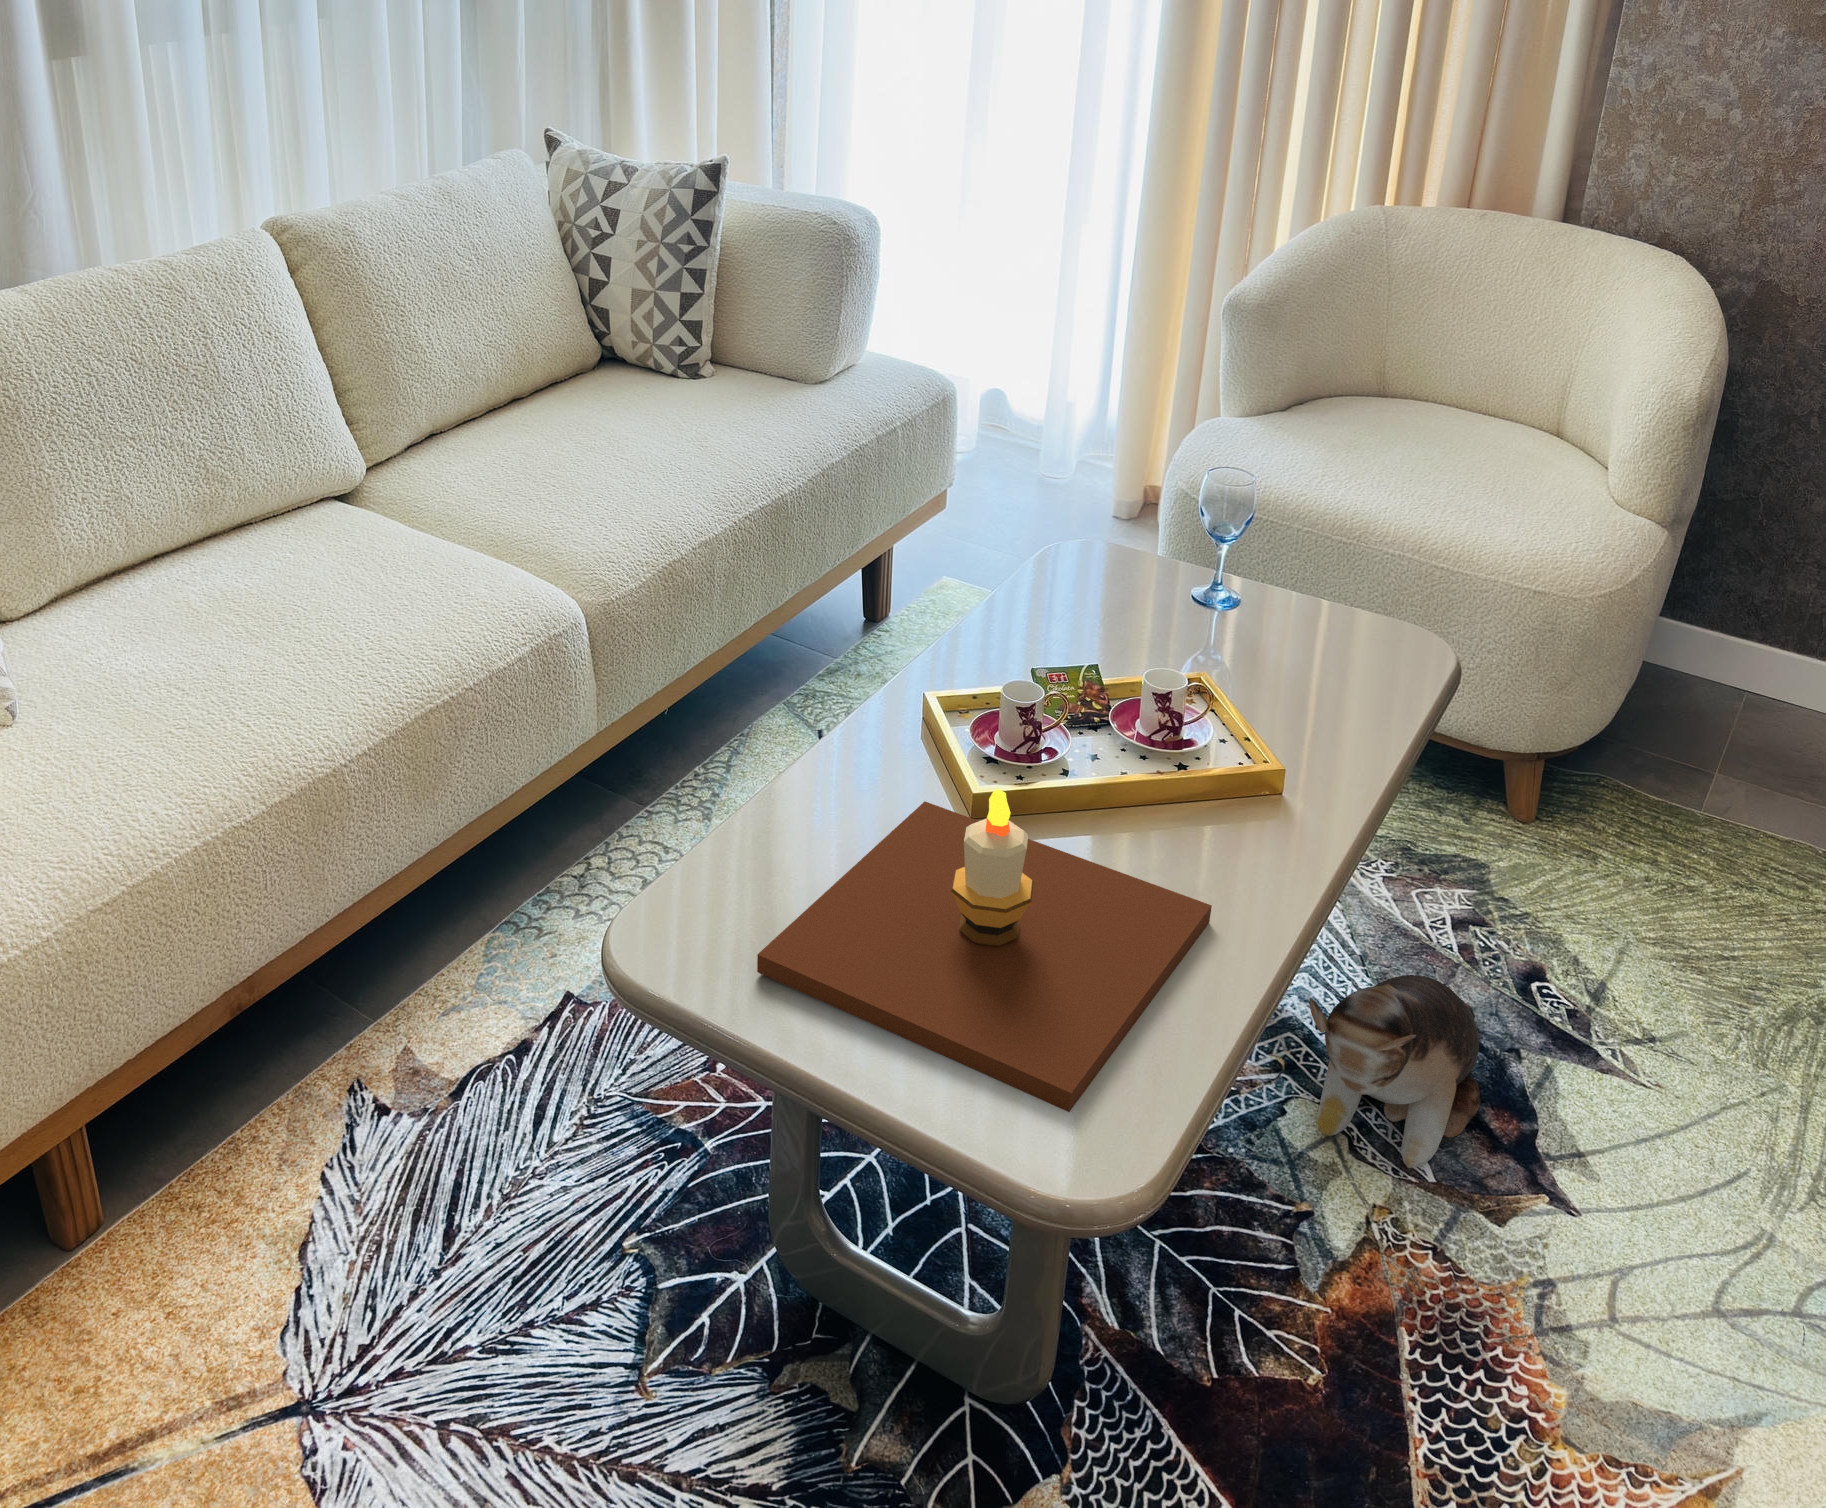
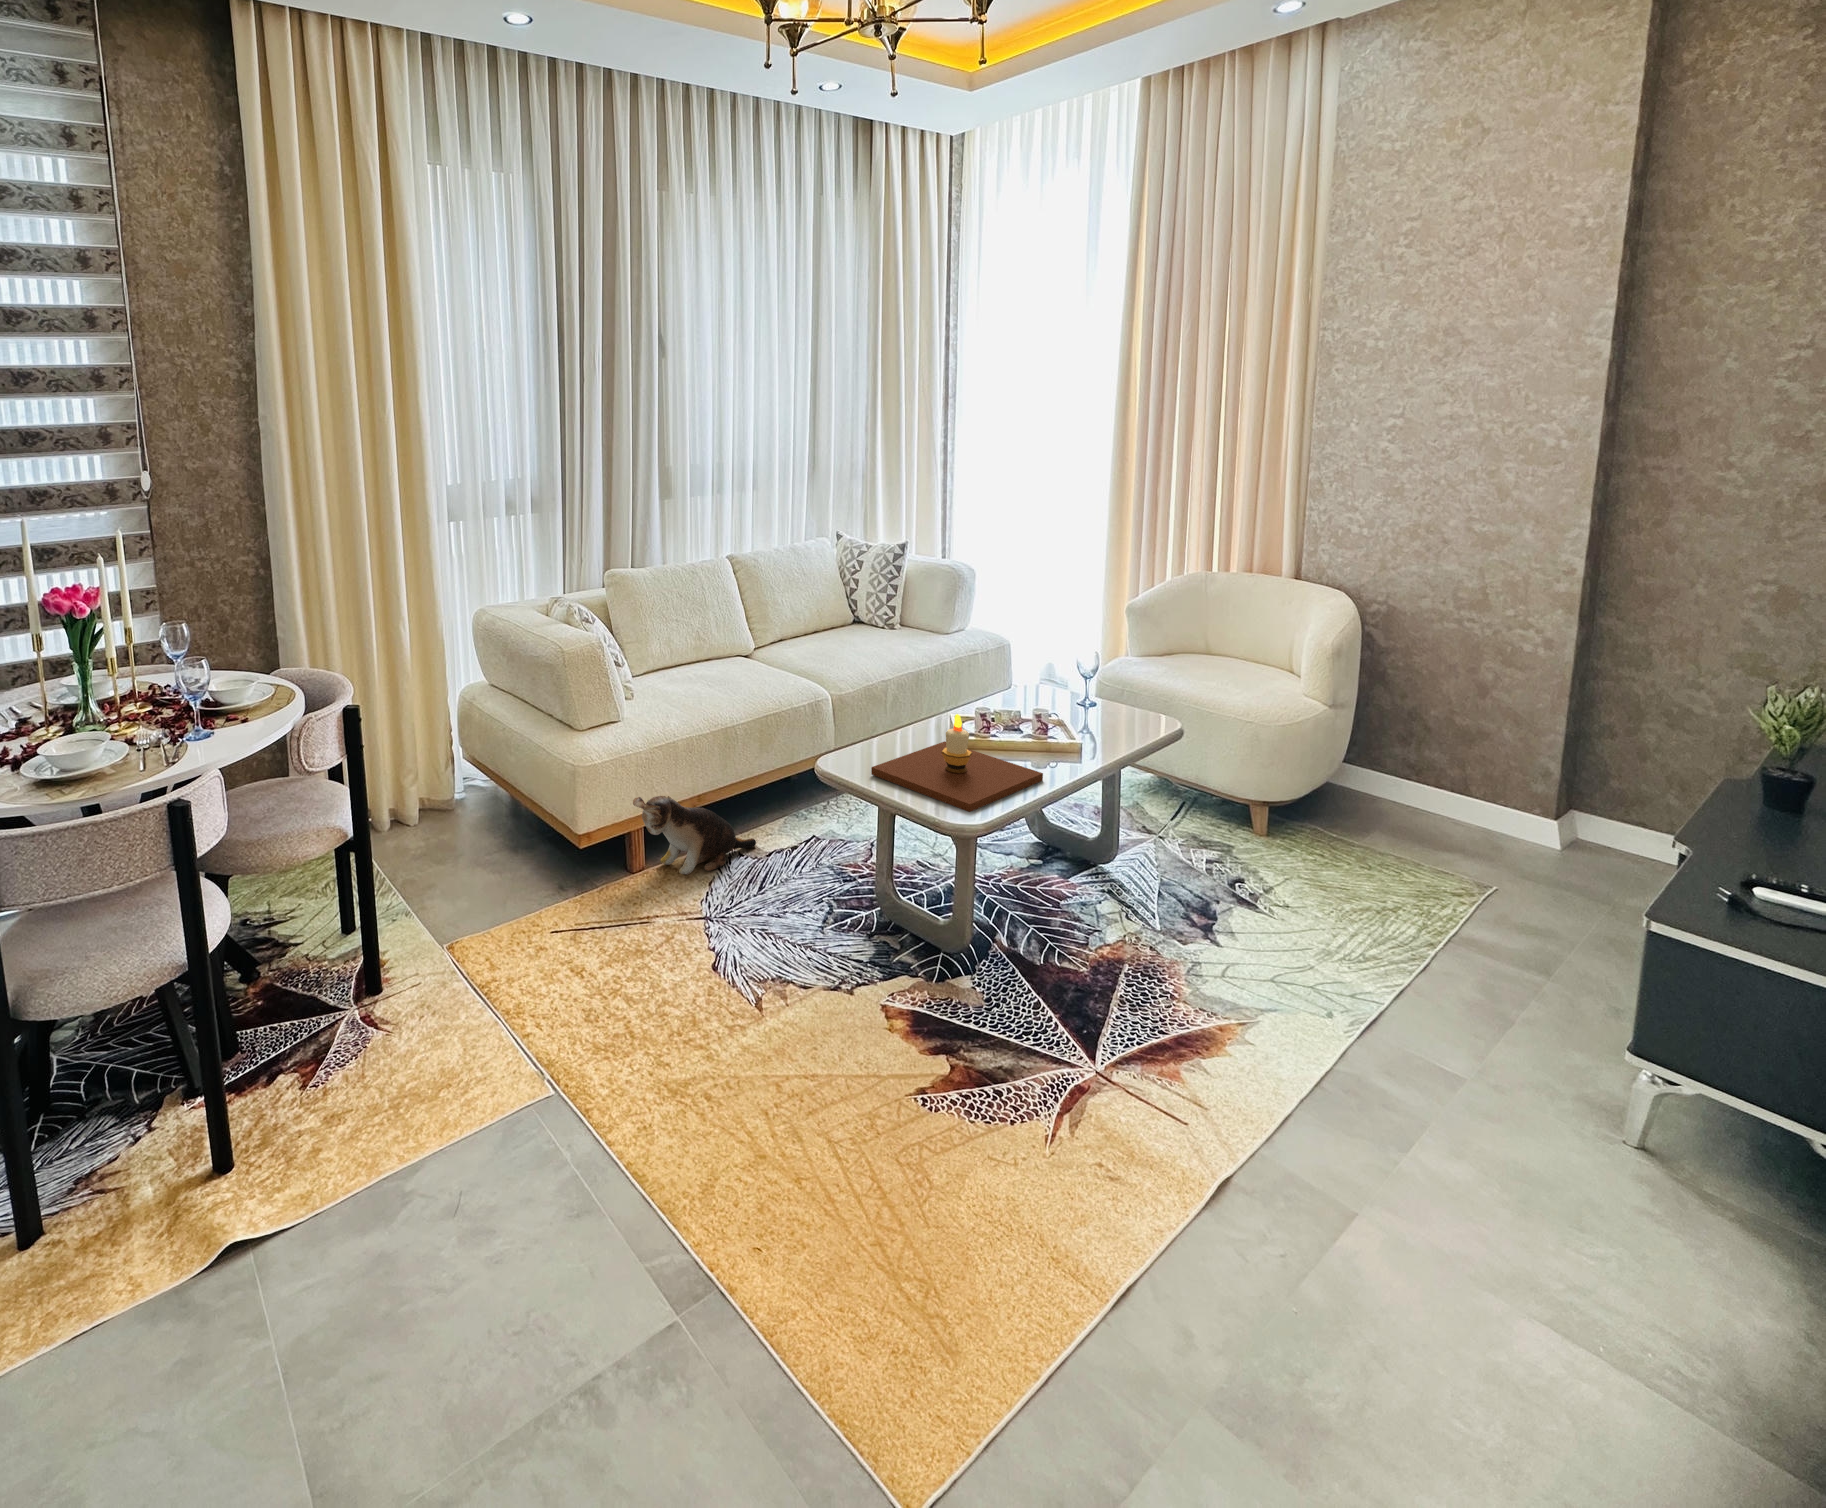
plush toy: present [1310,975,1480,1168] -> present [633,796,756,874]

